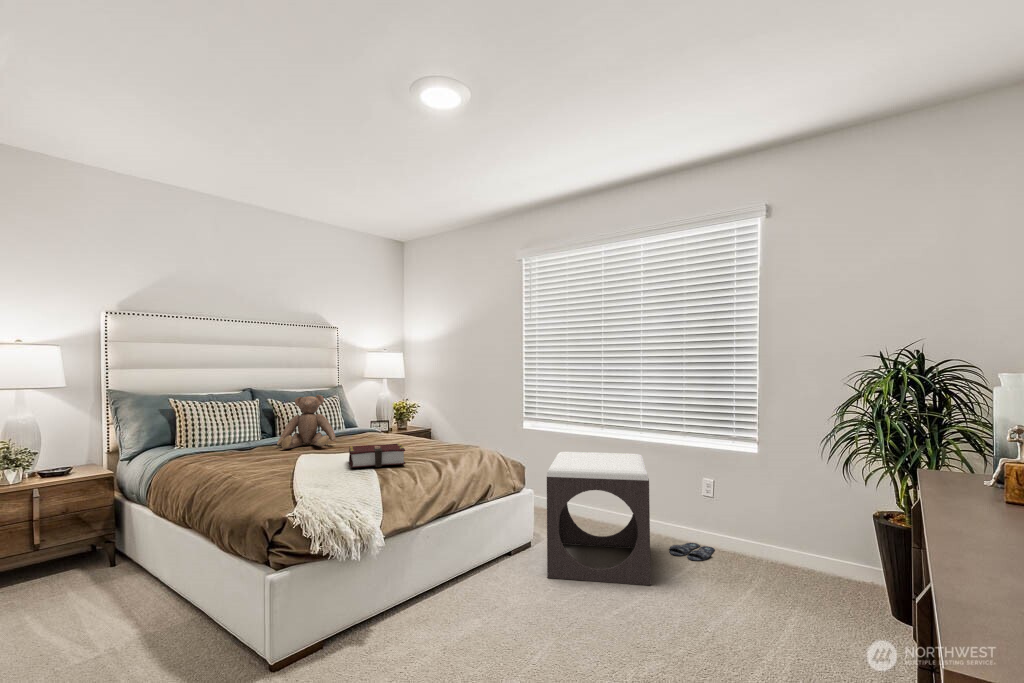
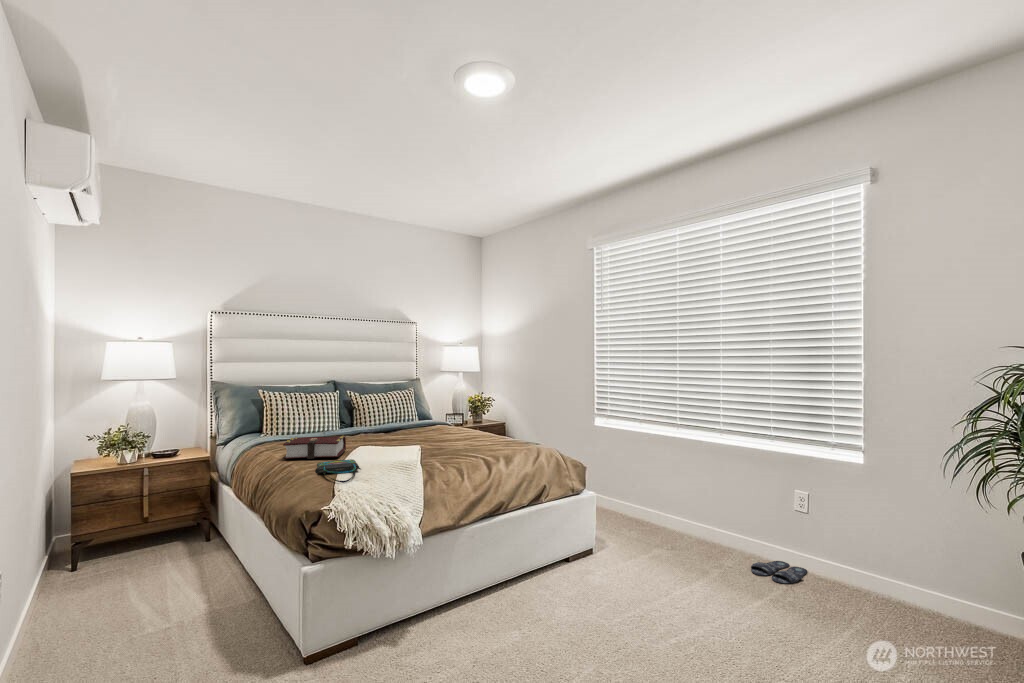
teddy bear: present [277,395,336,449] -> none [348,388,402,439]
book: present [349,443,406,468] -> present [283,436,346,459]
footstool: present [547,452,651,585] -> none [604,452,722,608]
tote bag: none [263,467,314,489] -> present [315,459,361,483]

